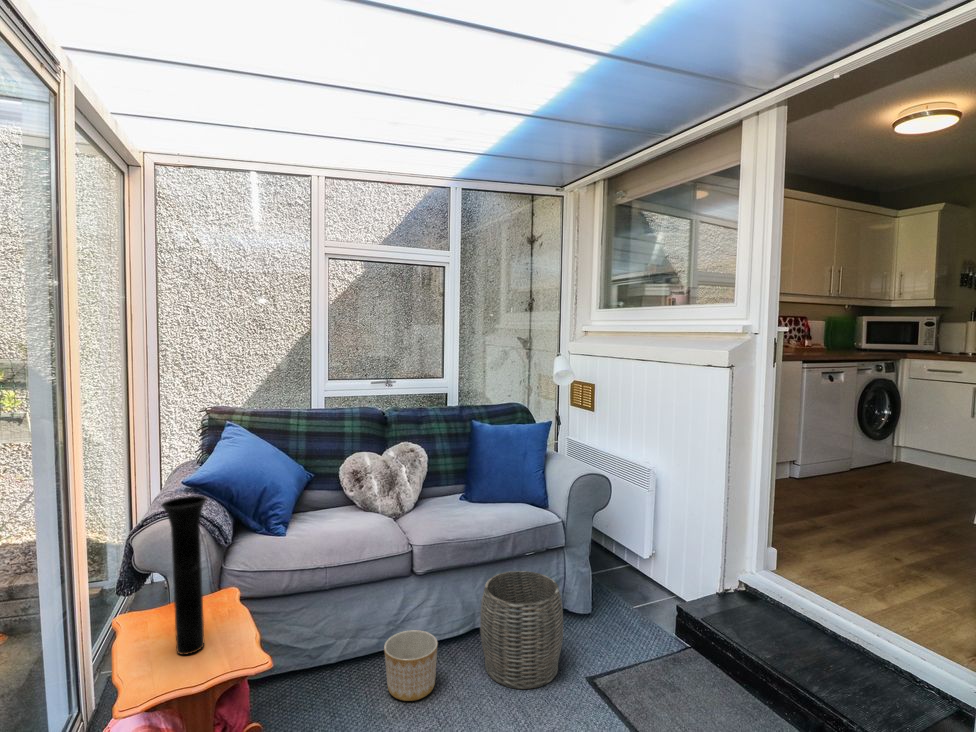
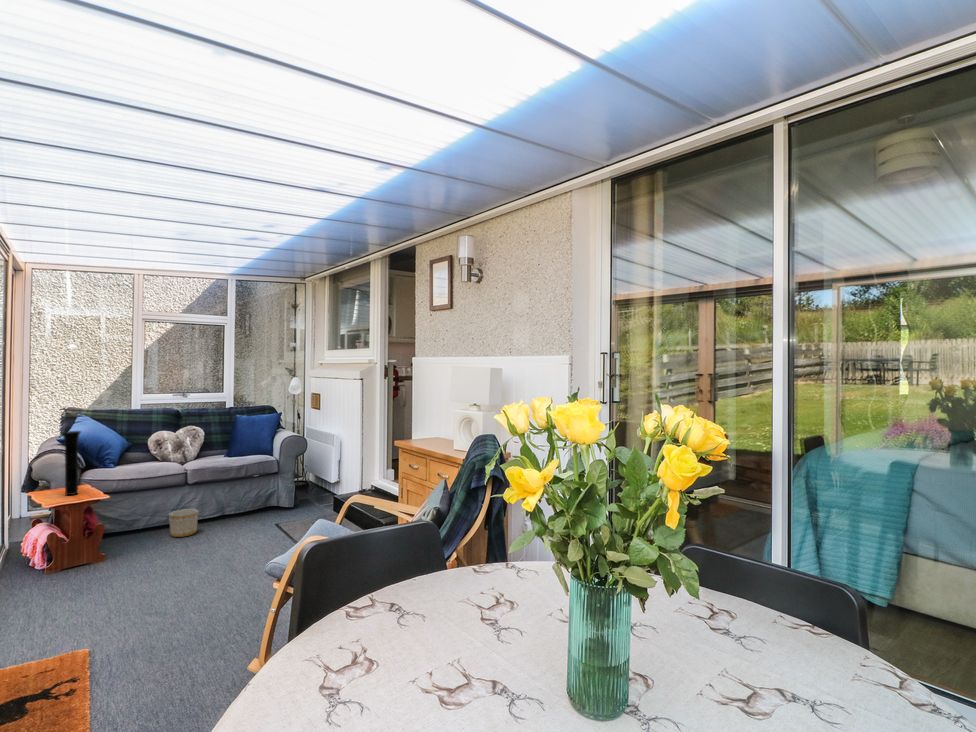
woven basket: present [480,571,563,689] -> none [223,481,266,530]

